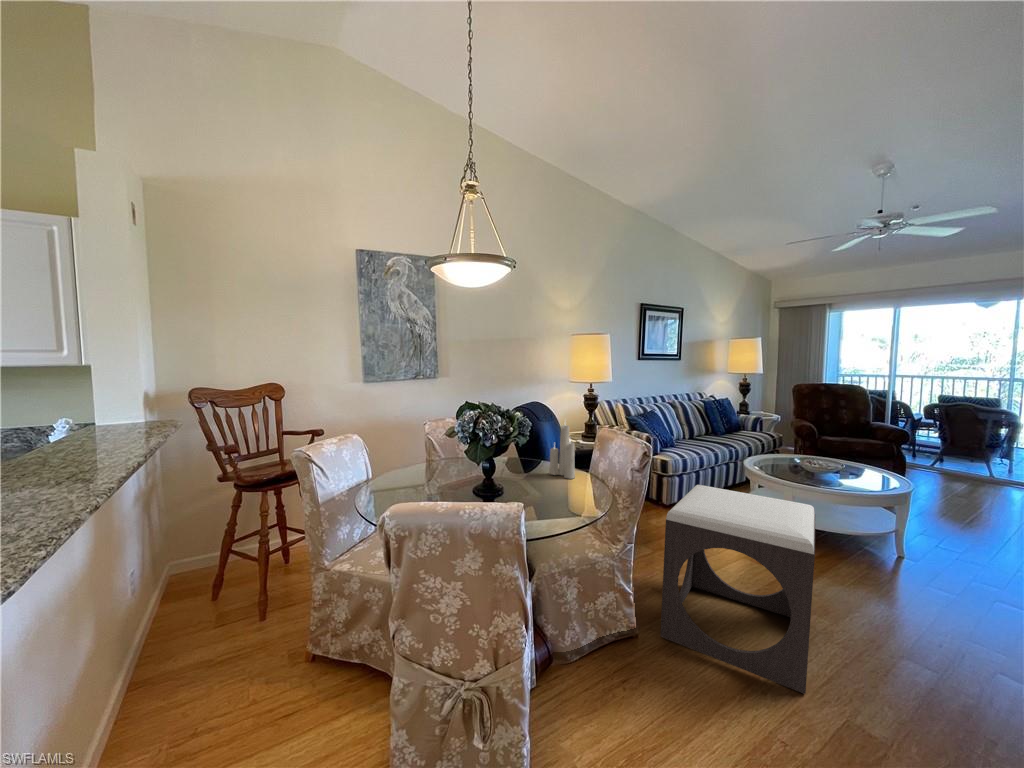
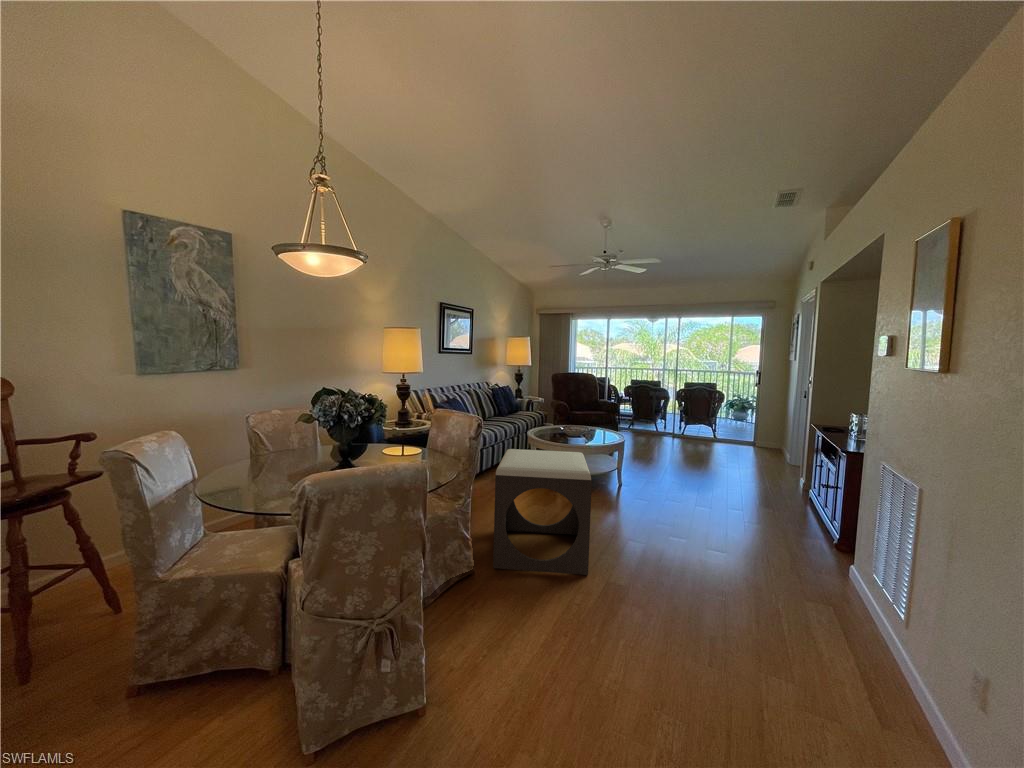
candle: present [549,425,575,479] -> none [391,399,416,455]

